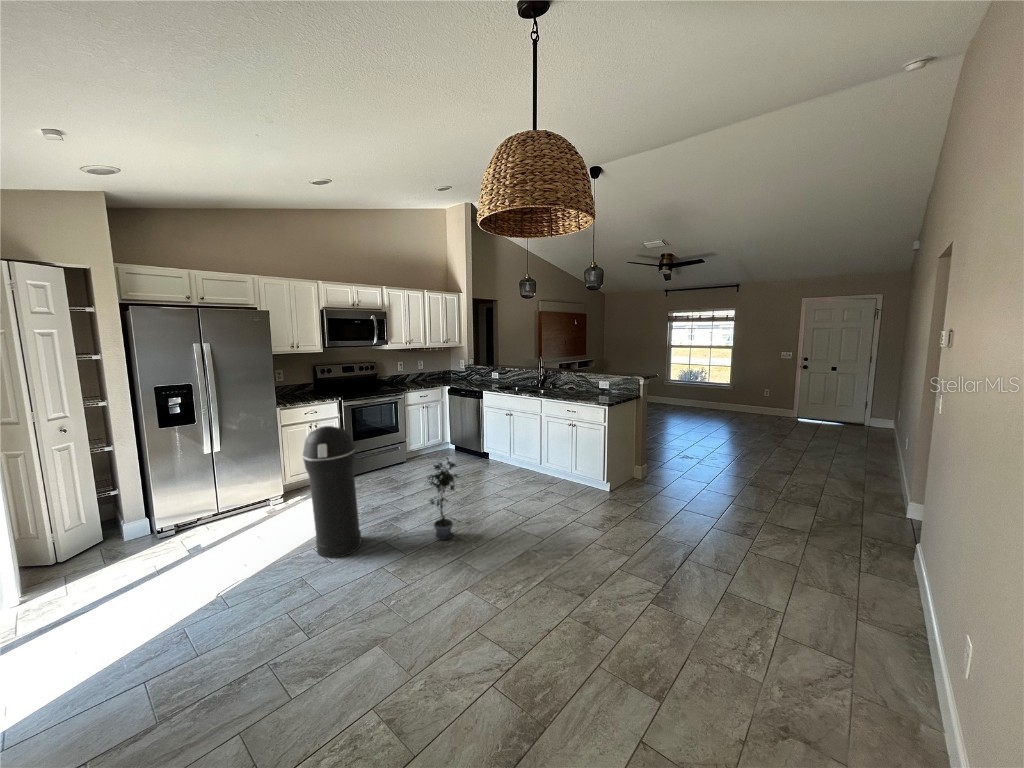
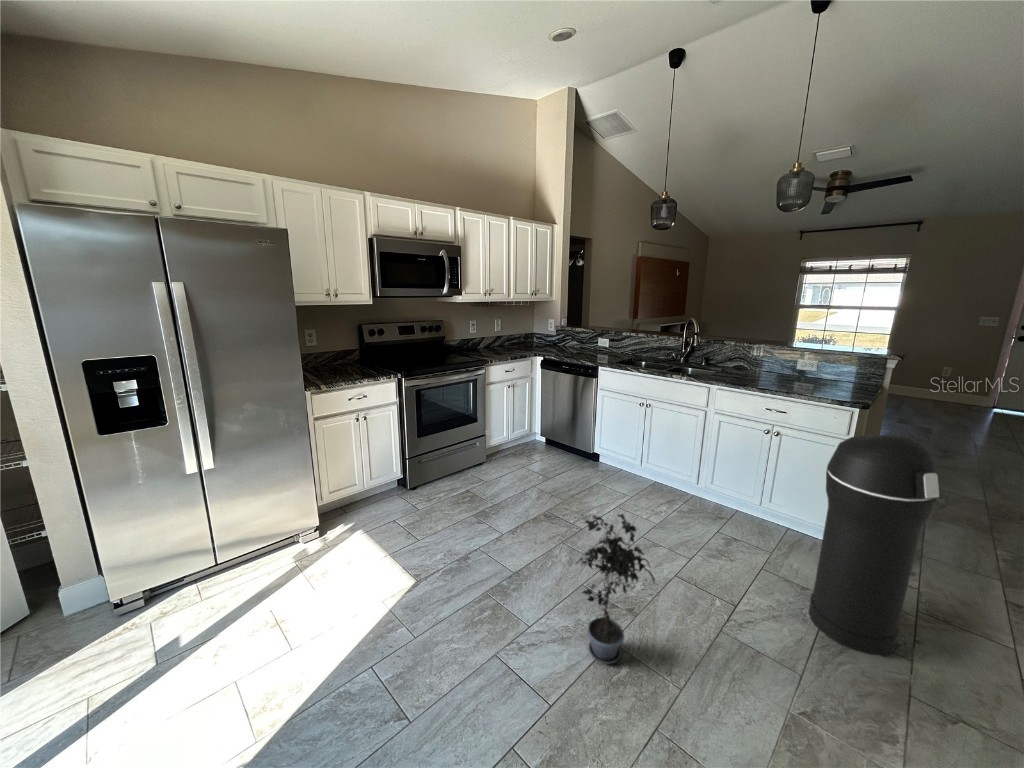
trash can: present [303,426,362,558] -> present [808,435,940,657]

